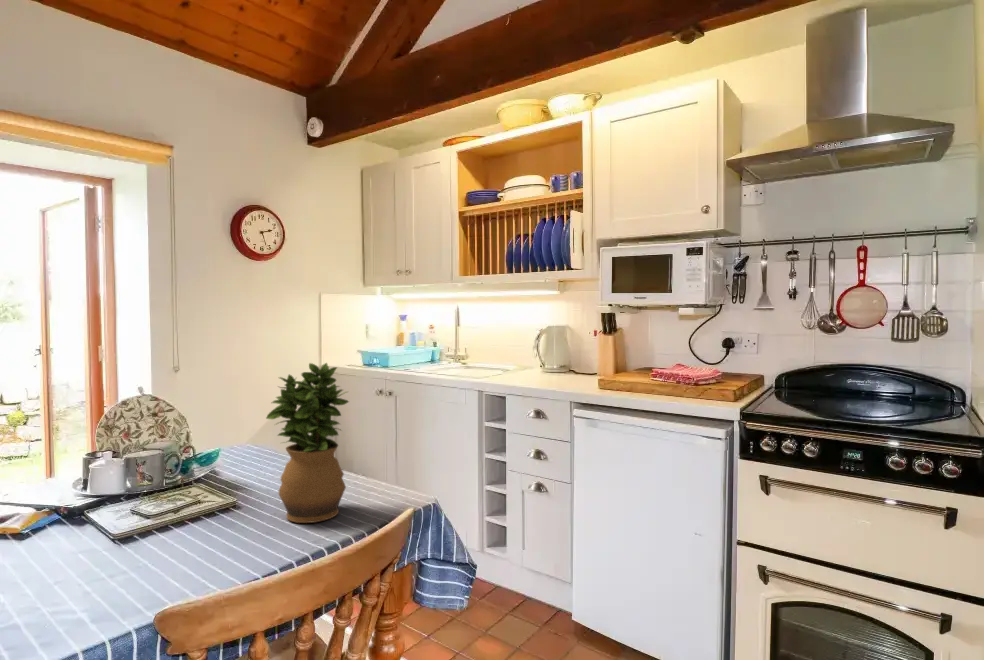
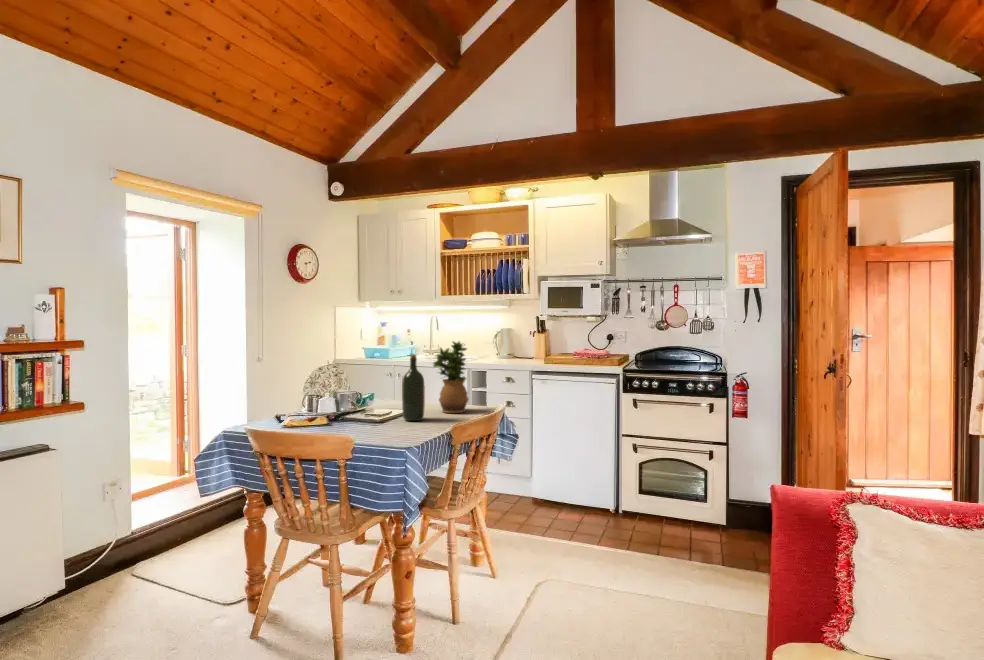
wine bottle: none [149,397,208,552] -> present [402,355,425,421]

